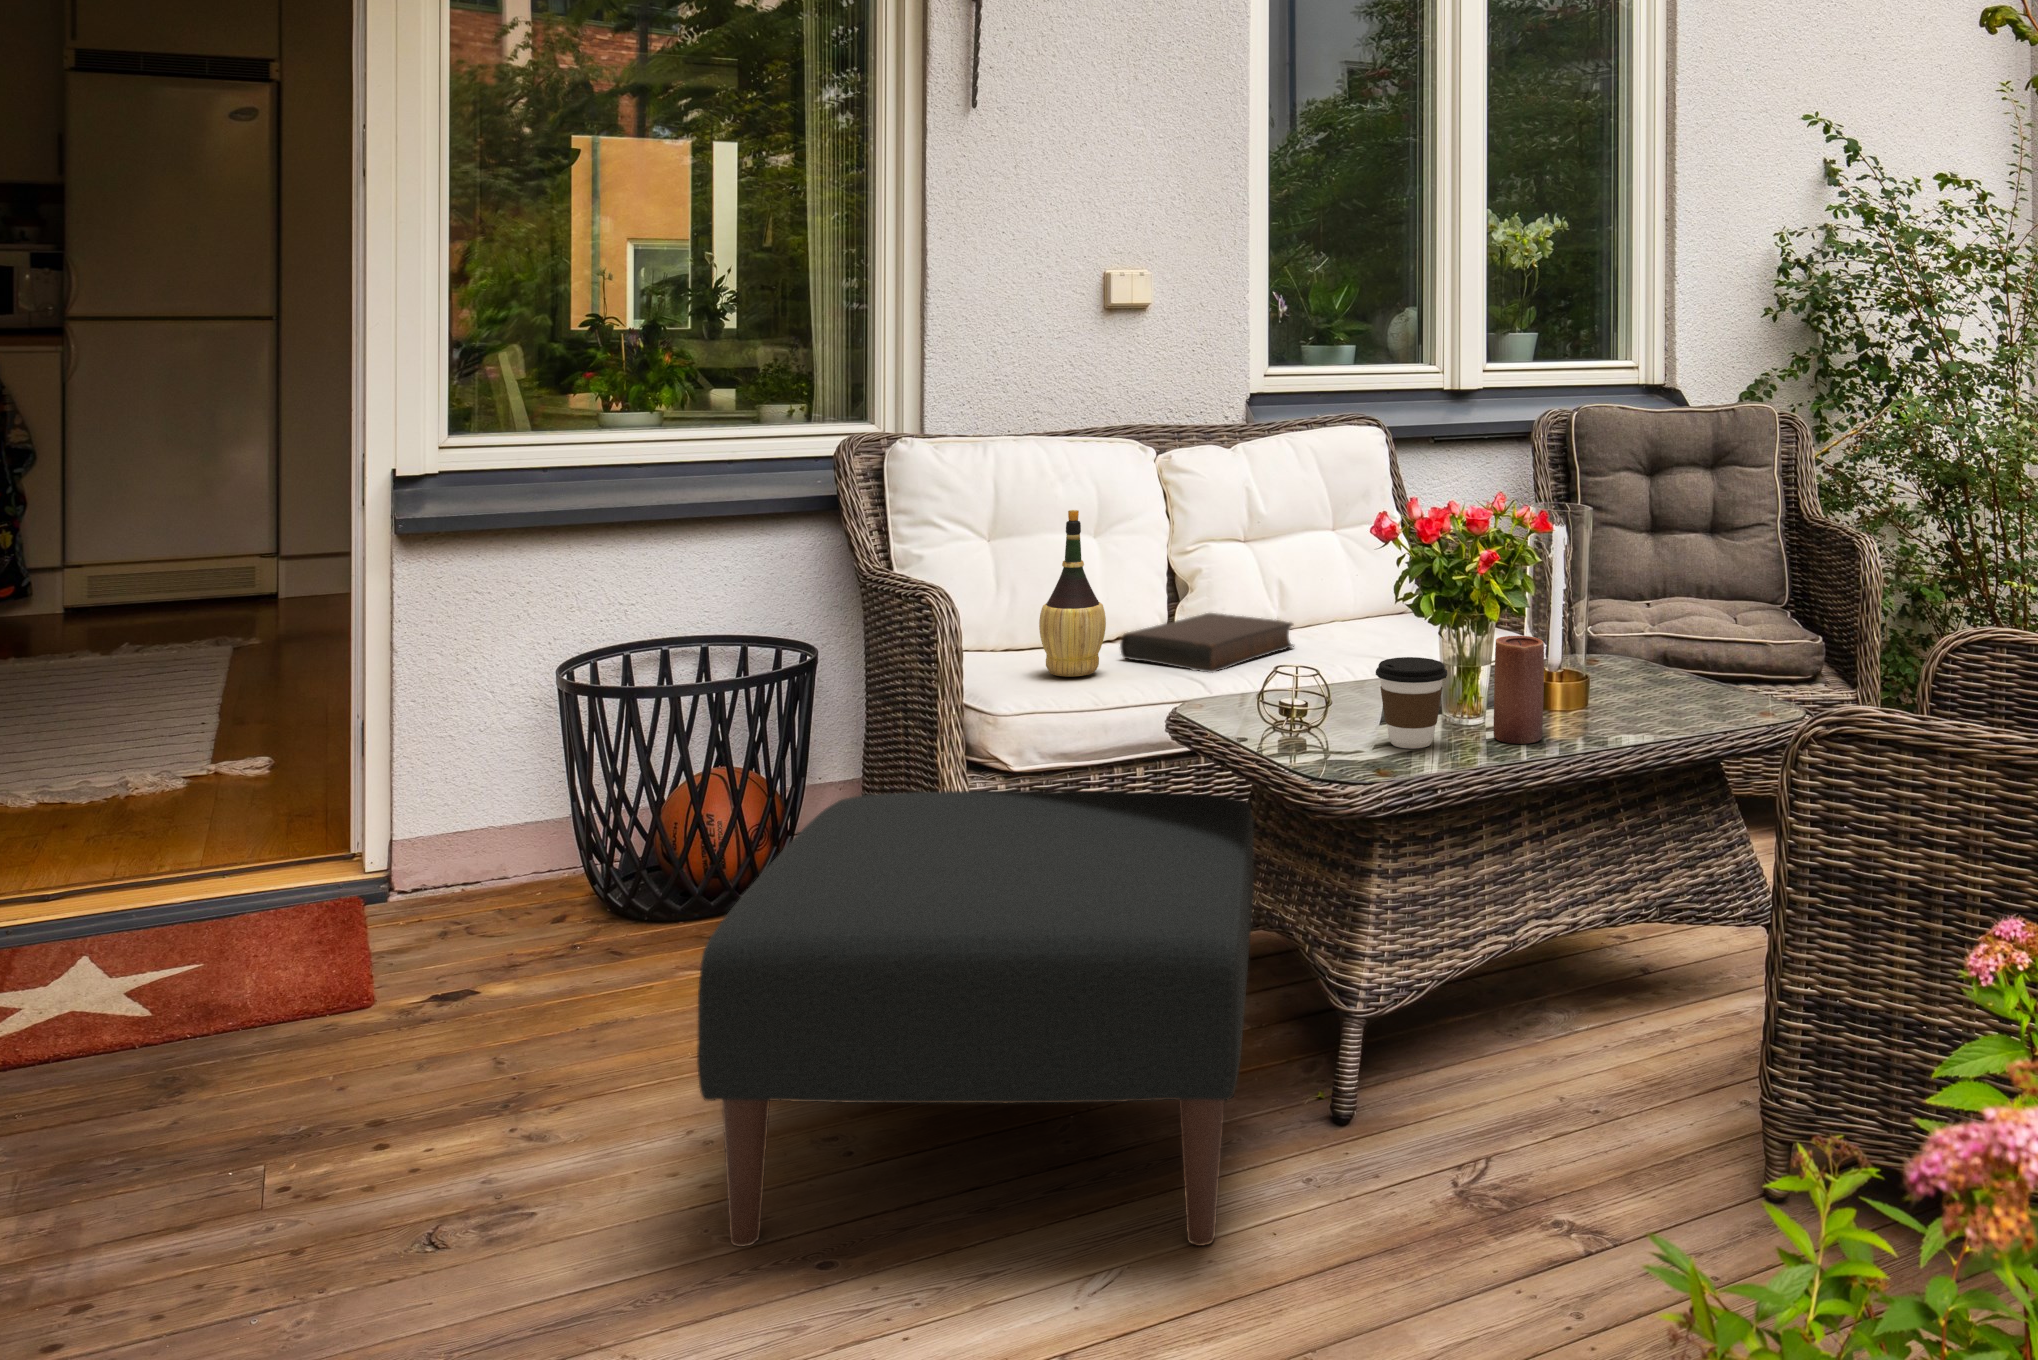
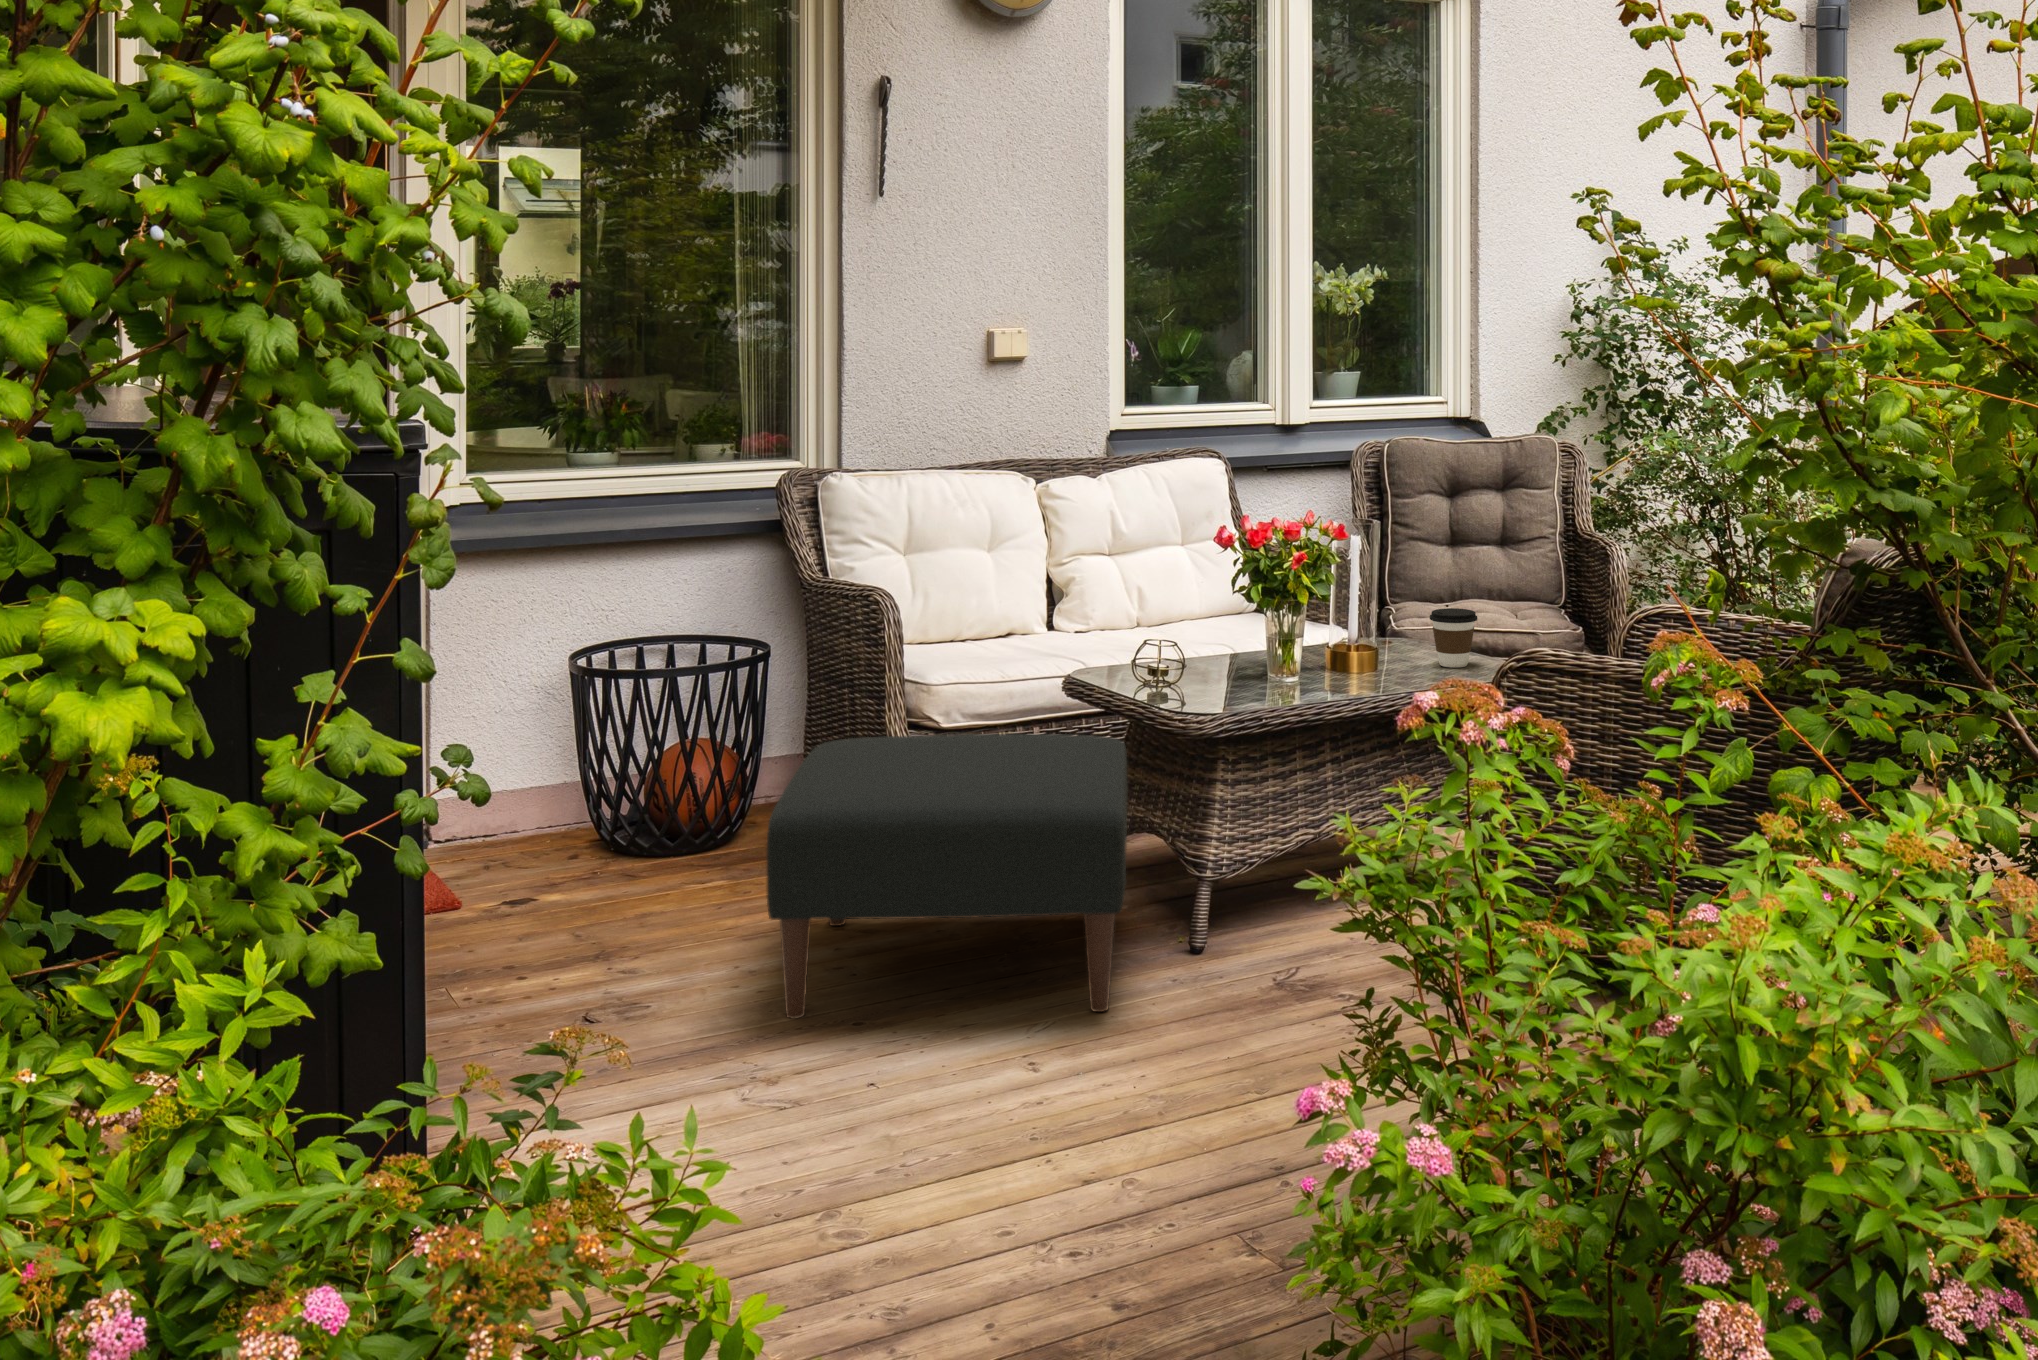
wine bottle: present [1039,510,1106,677] -> none [954,529,1006,659]
book: present [1120,613,1293,672] -> none [1015,611,1153,656]
candle: present [1494,636,1544,744] -> none [1302,617,1338,694]
coffee cup: present [1376,657,1447,749] -> present [1430,608,1477,667]

